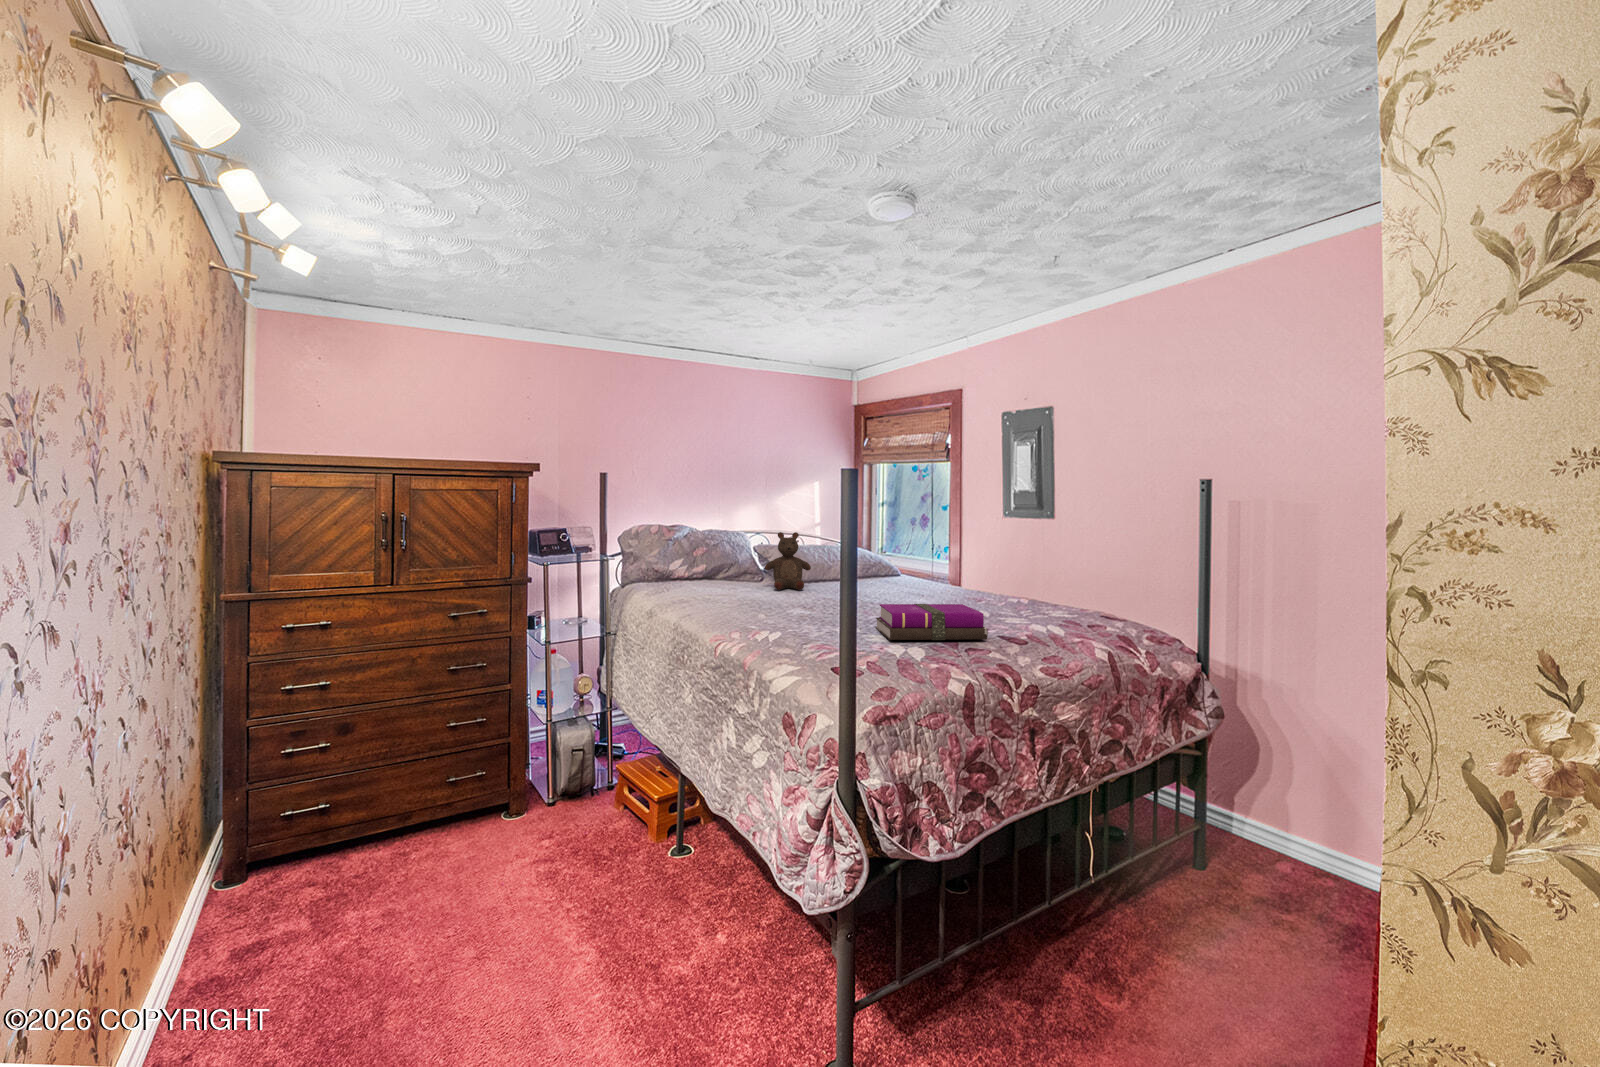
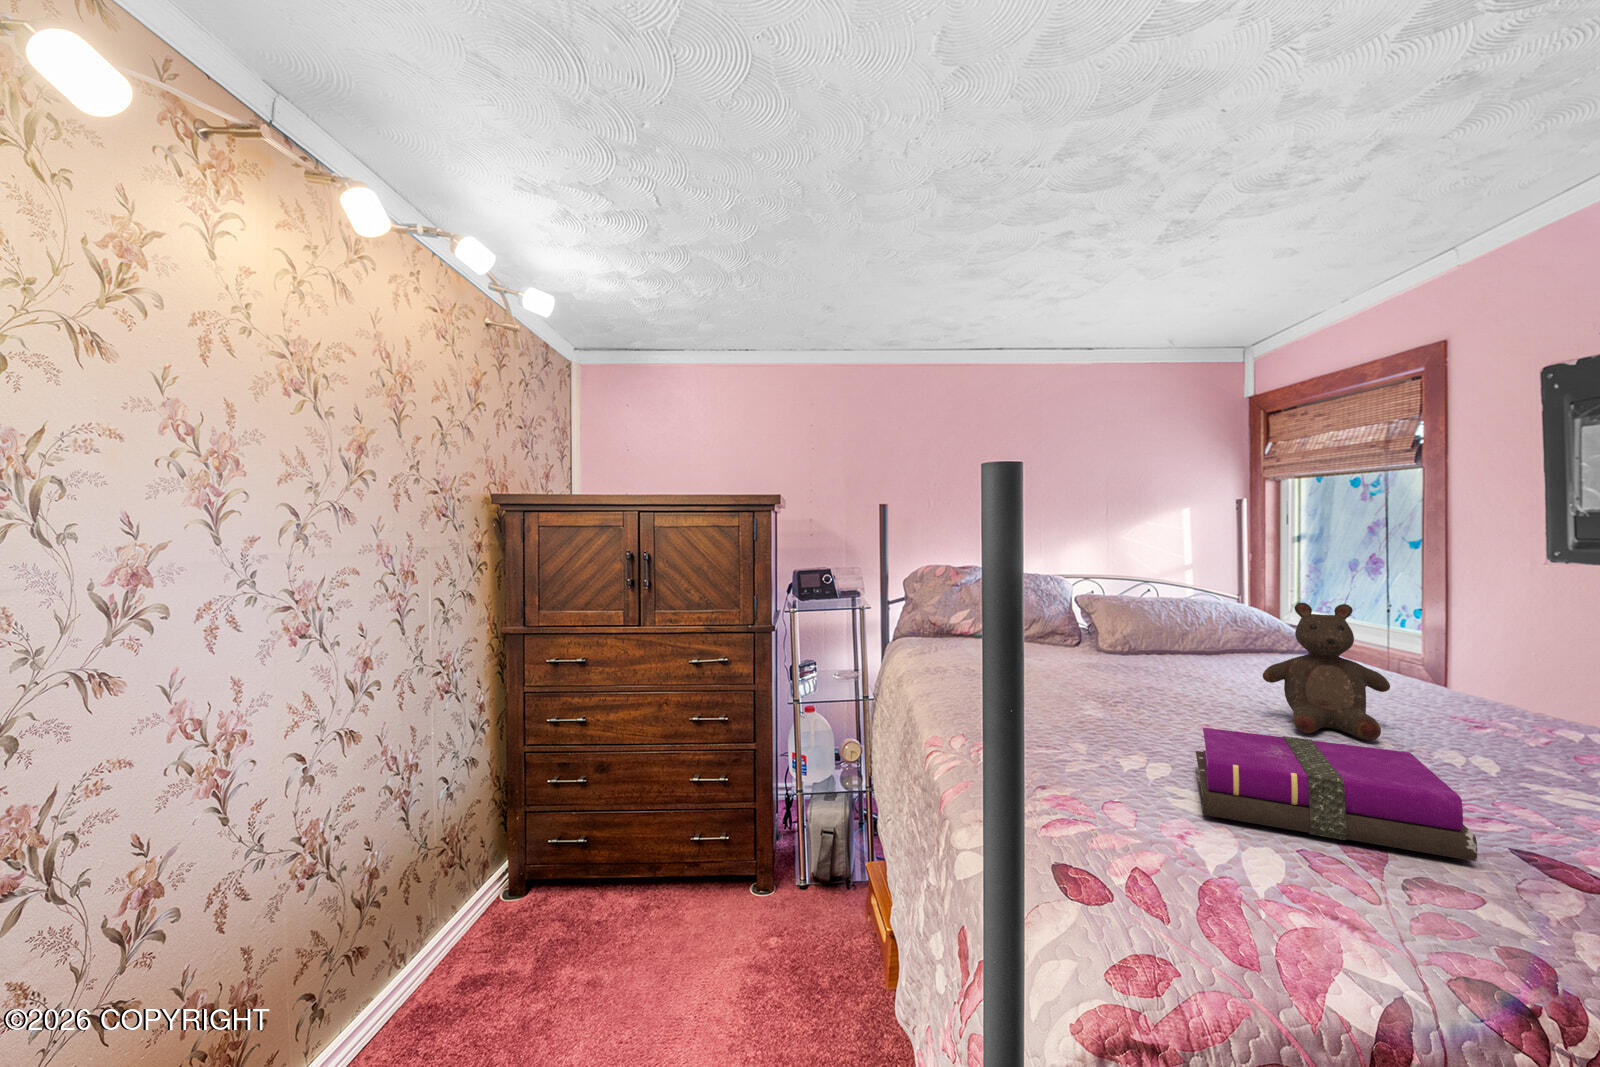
stuffed bear: present [765,532,811,590] -> present [1263,603,1390,740]

